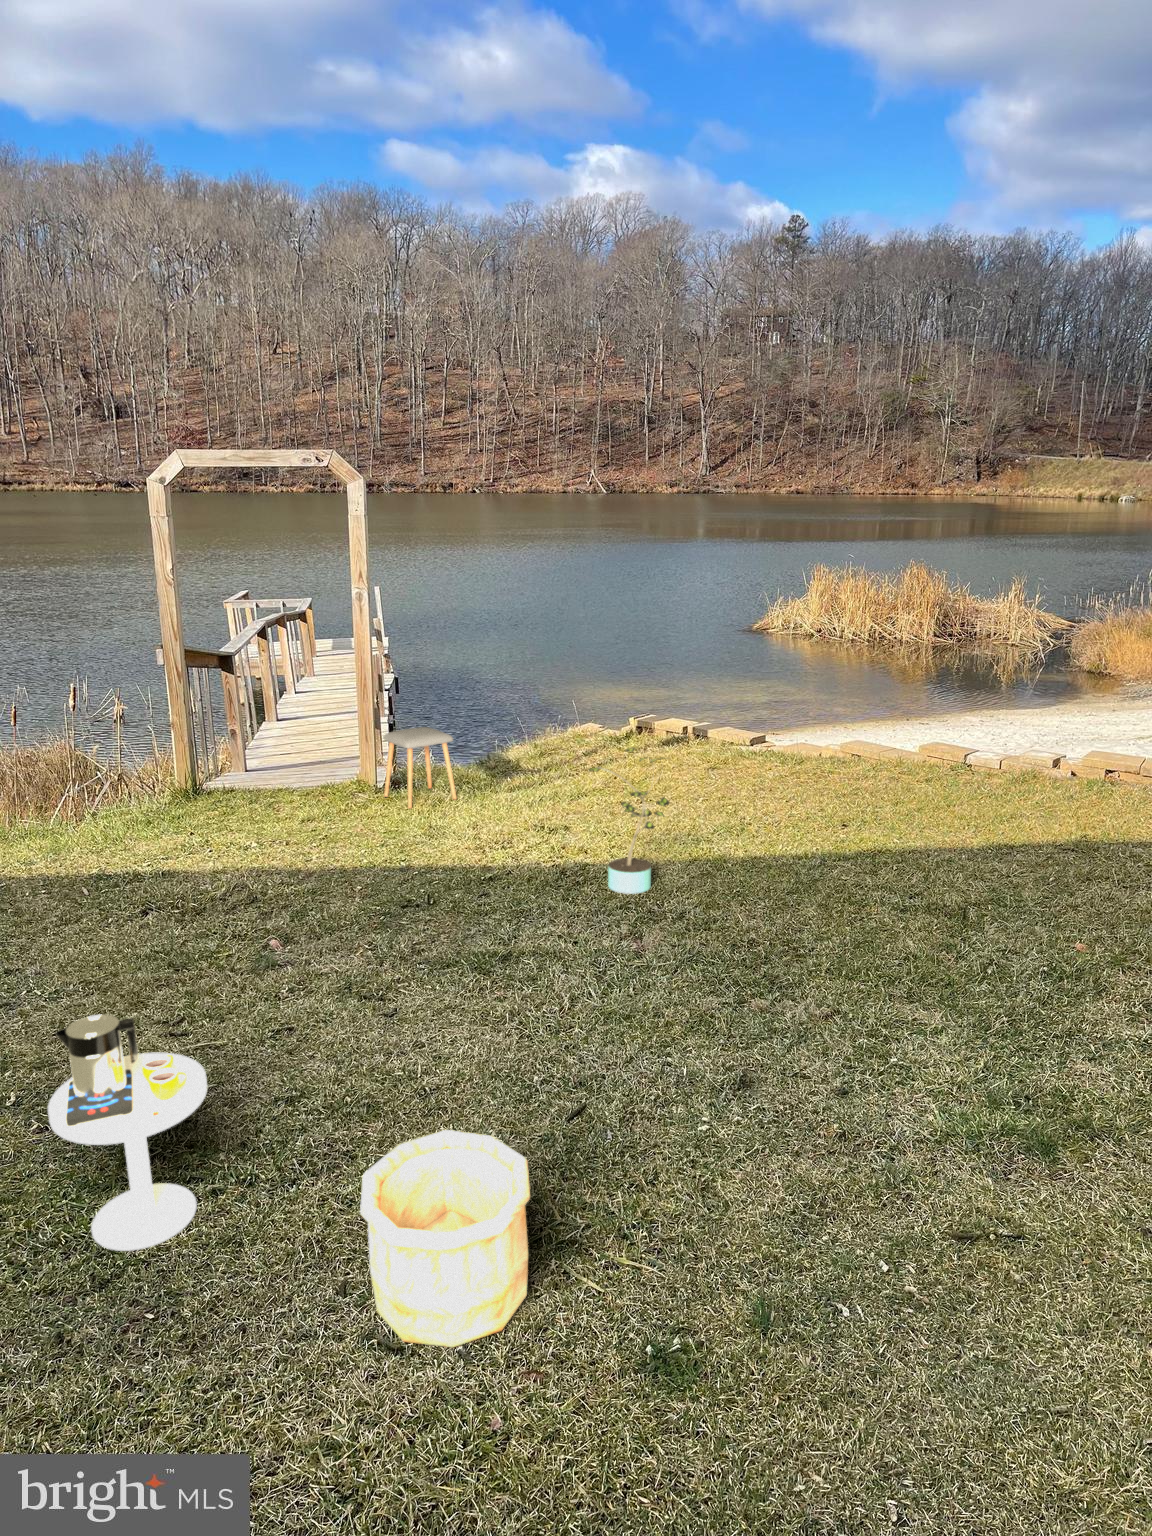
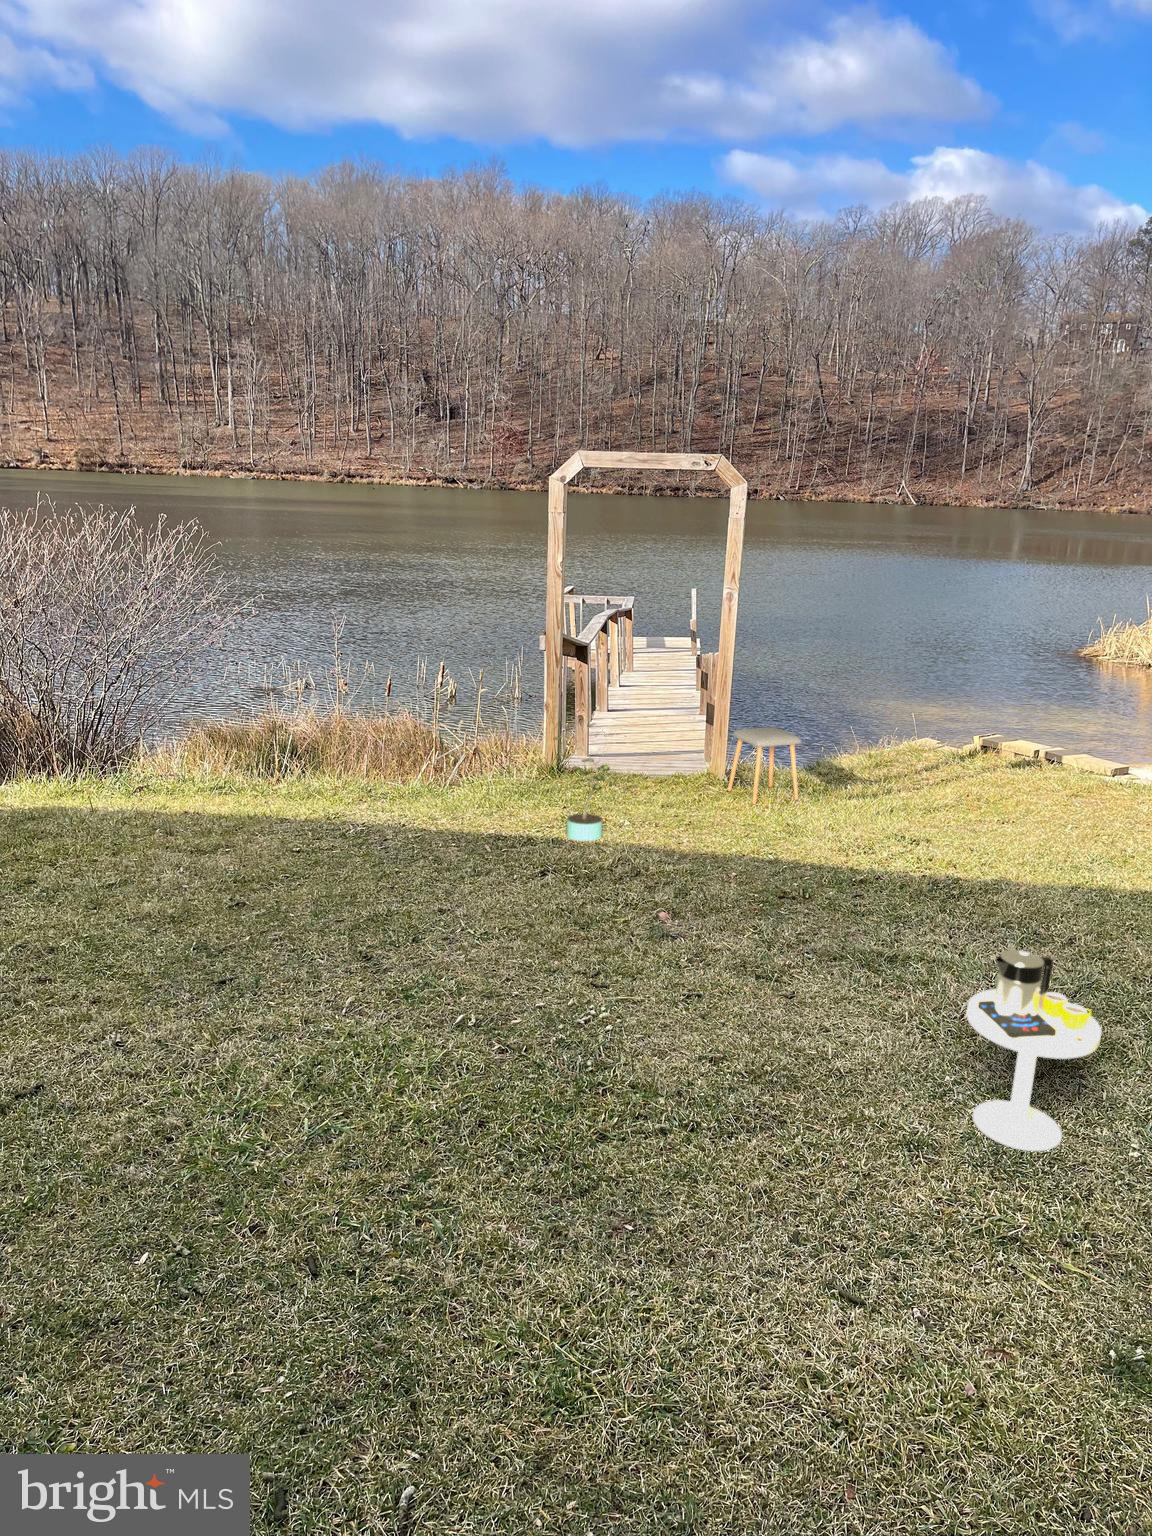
potted plant: present [589,747,669,894] -> present [555,724,610,841]
side table: present [48,1015,207,1251] -> present [966,950,1102,1151]
wooden bucket: present [360,1130,530,1347] -> none [829,1110,1000,1312]

